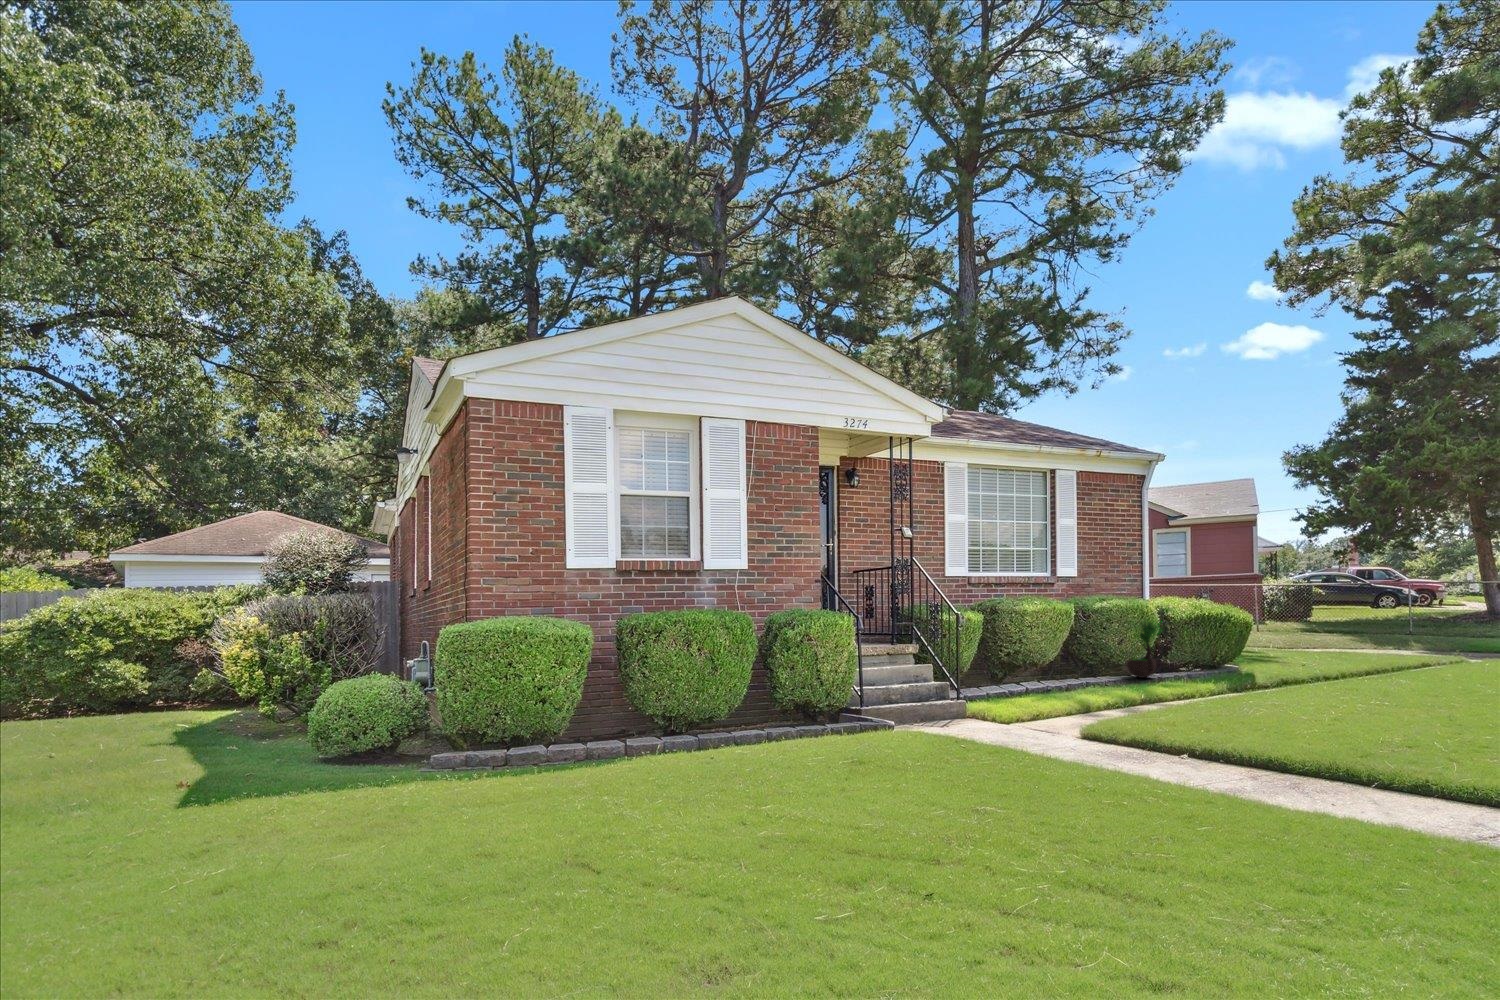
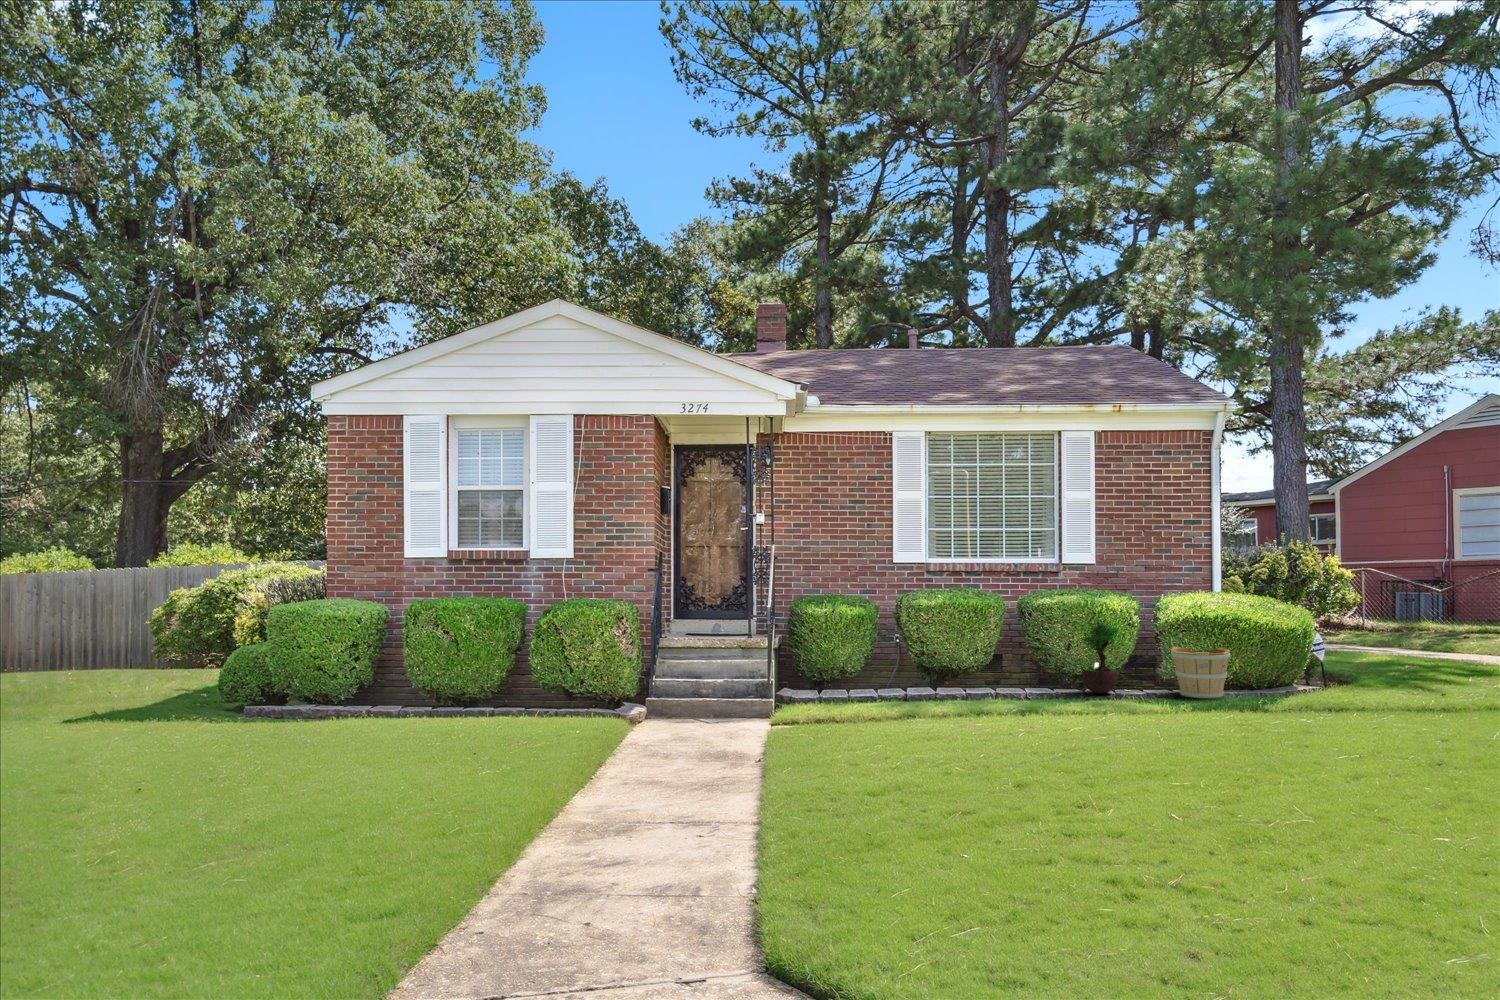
wooden bucket: none [1180,637,1227,676] -> present [1171,647,1231,699]

